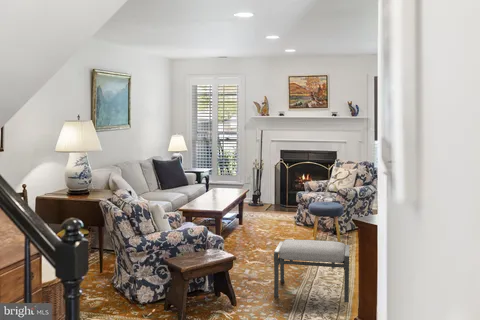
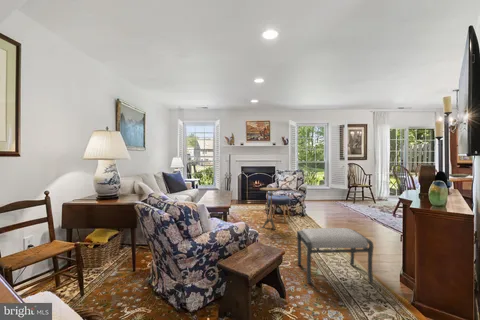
side table: none [273,187,302,246] -> present [260,187,280,230]

